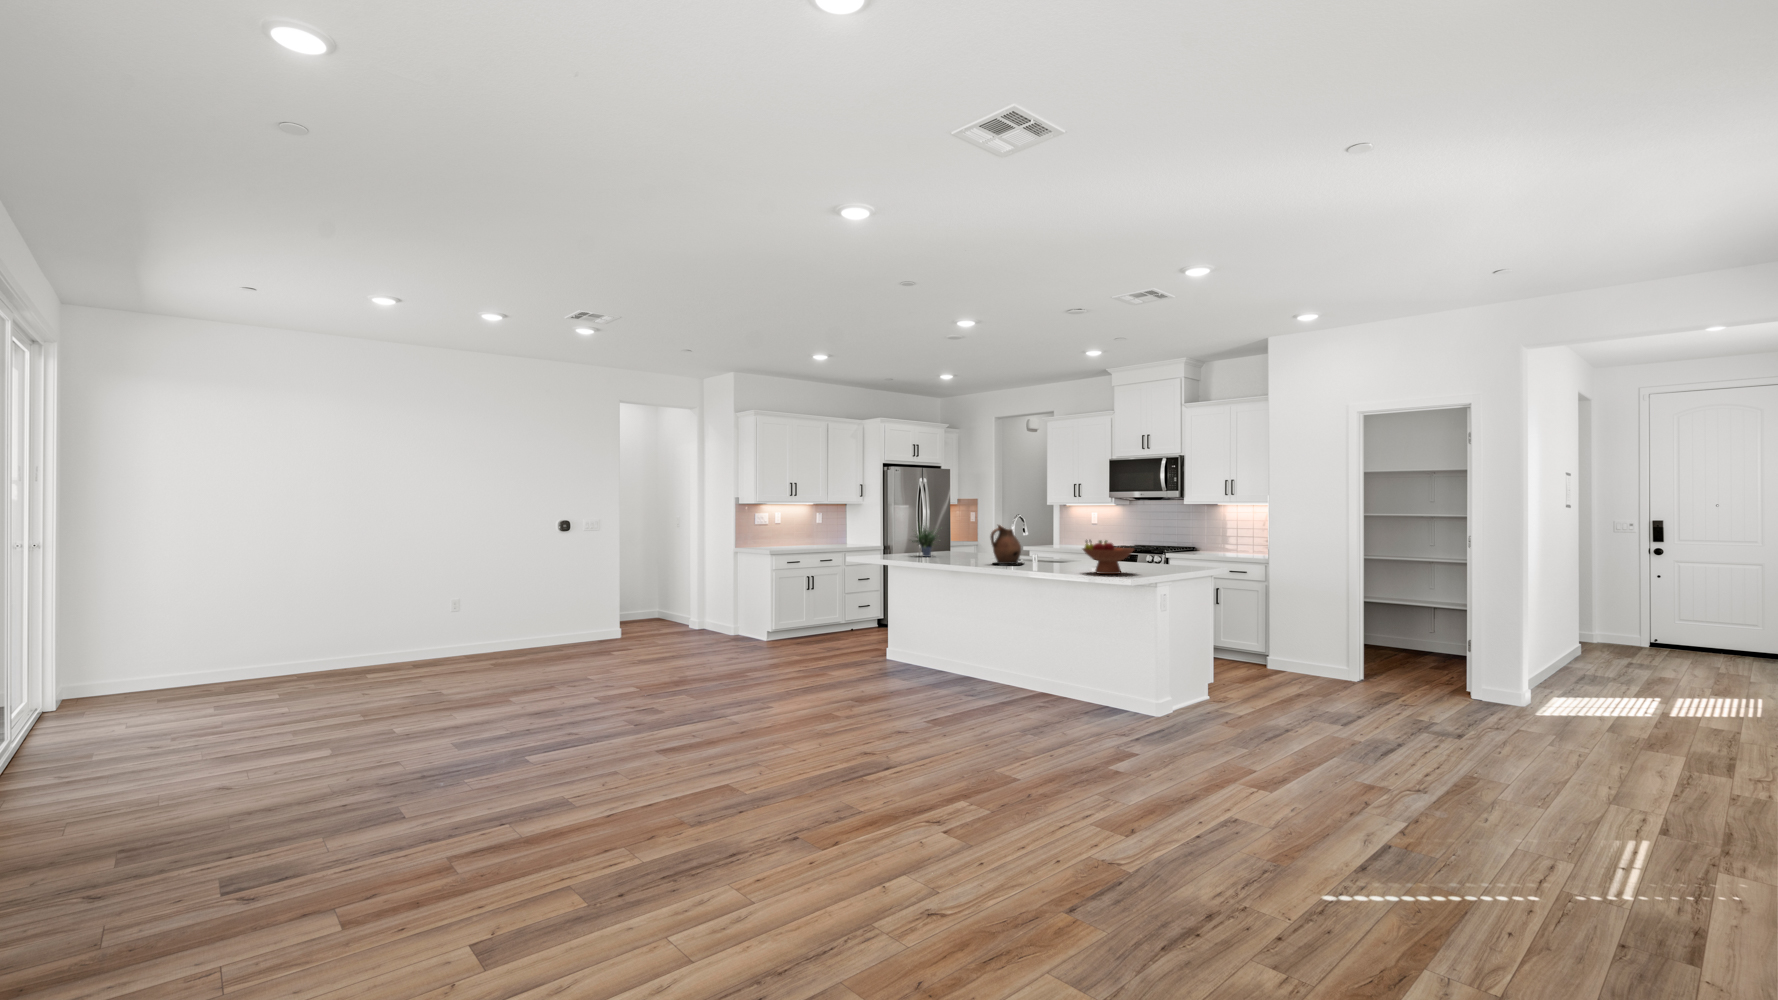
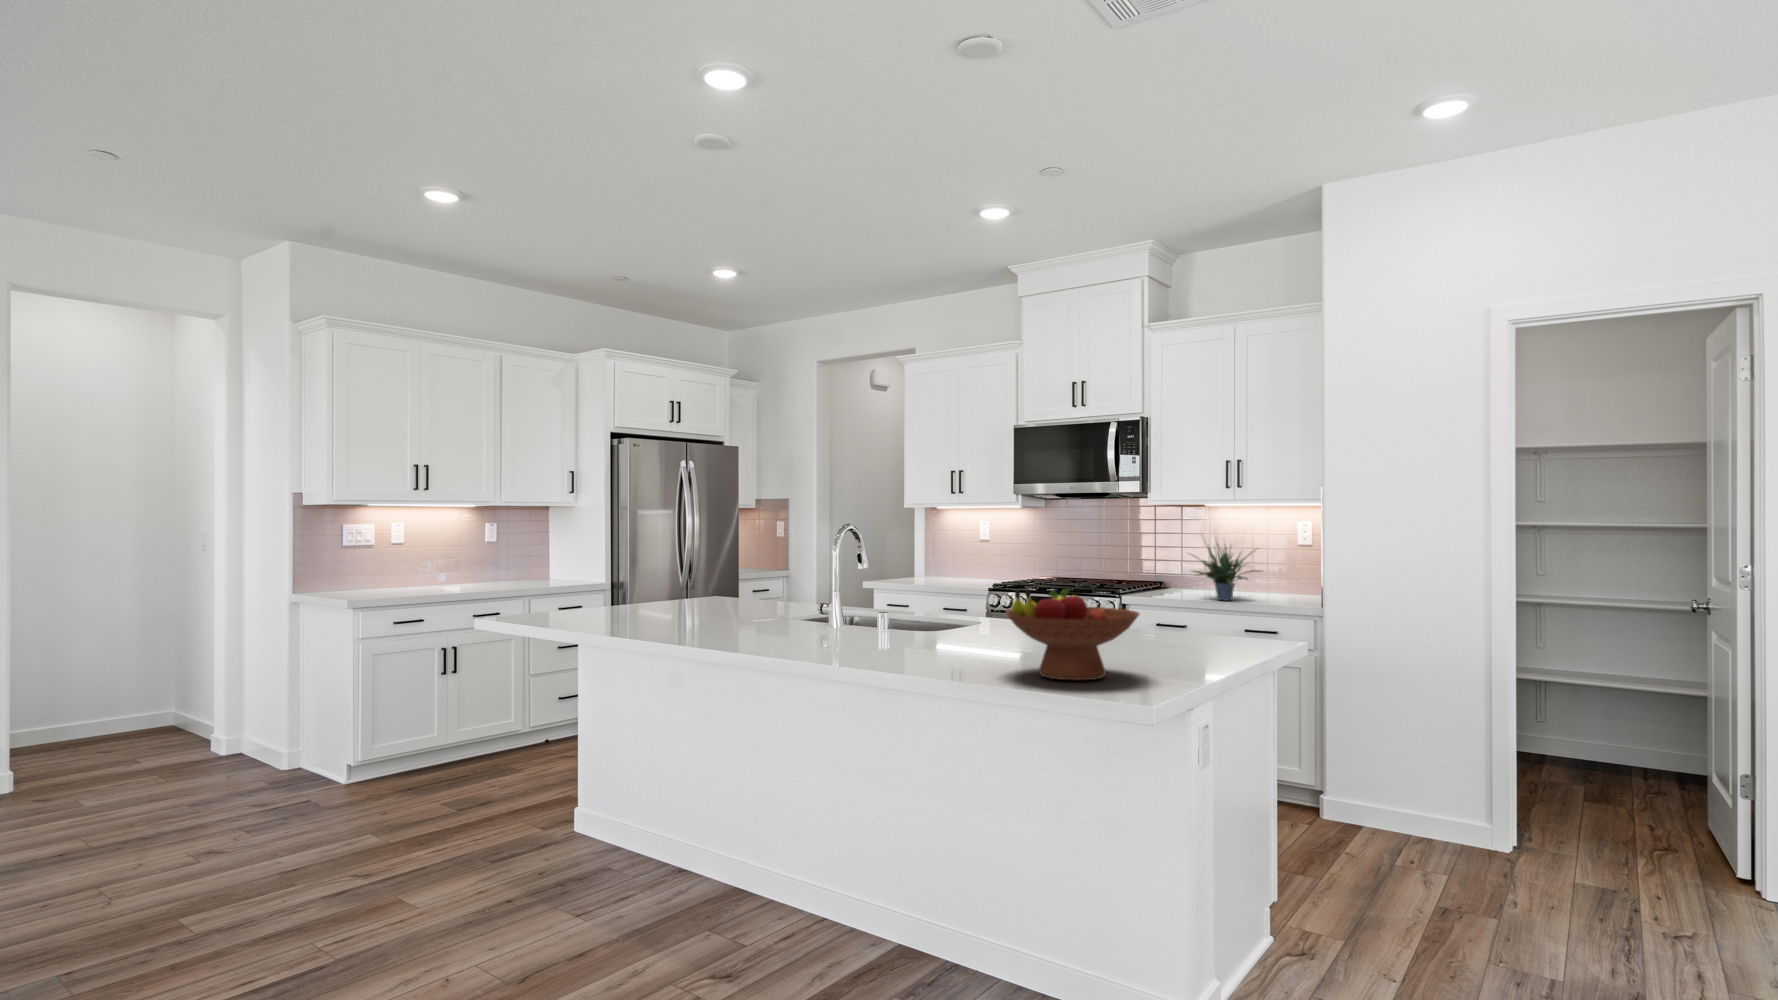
potted plant: present [912,525,940,557] -> present [1194,544,1260,601]
ceramic pitcher: present [991,525,1021,564] -> none [781,549,862,646]

